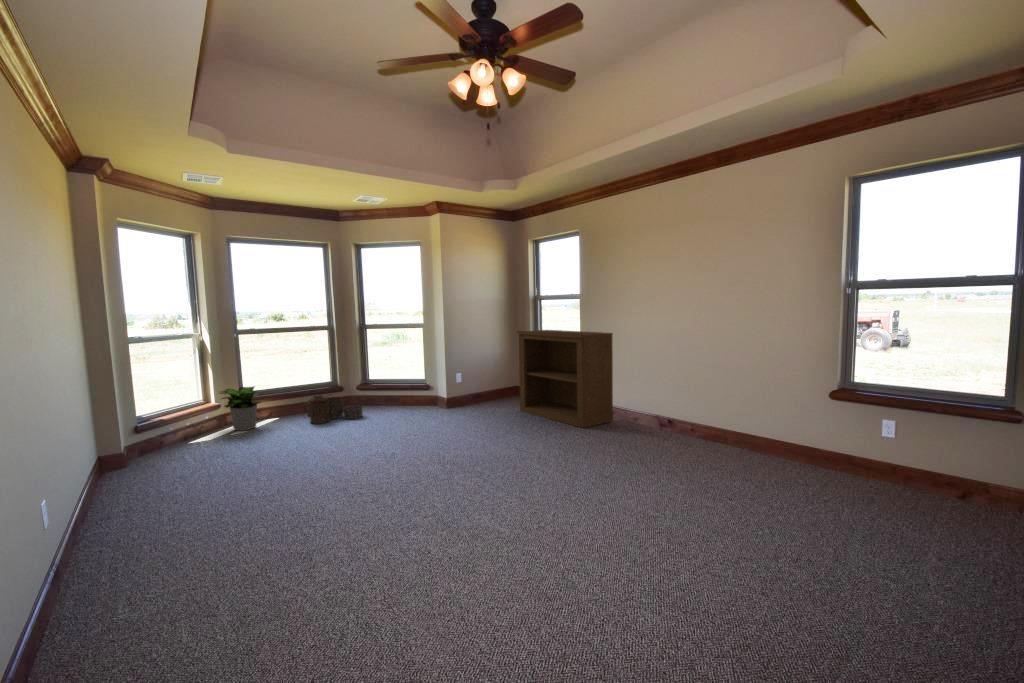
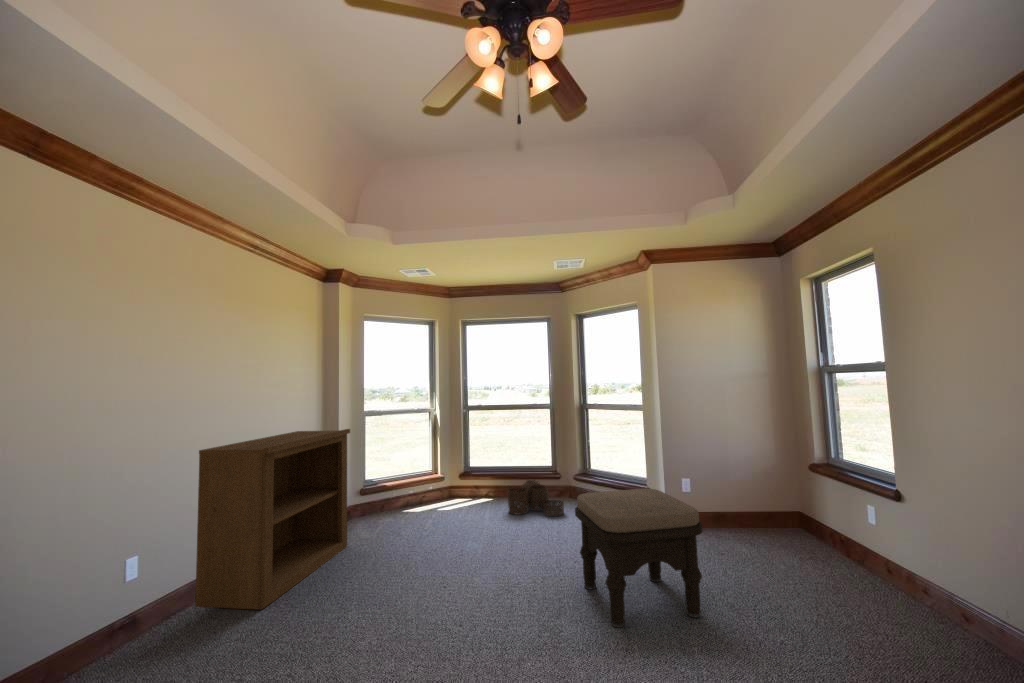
bookshelf: present [517,330,613,428] -> present [194,429,350,610]
ottoman: none [433,374,516,452] -> present [575,489,702,627]
potted plant: present [220,387,259,431] -> none [435,462,480,507]

